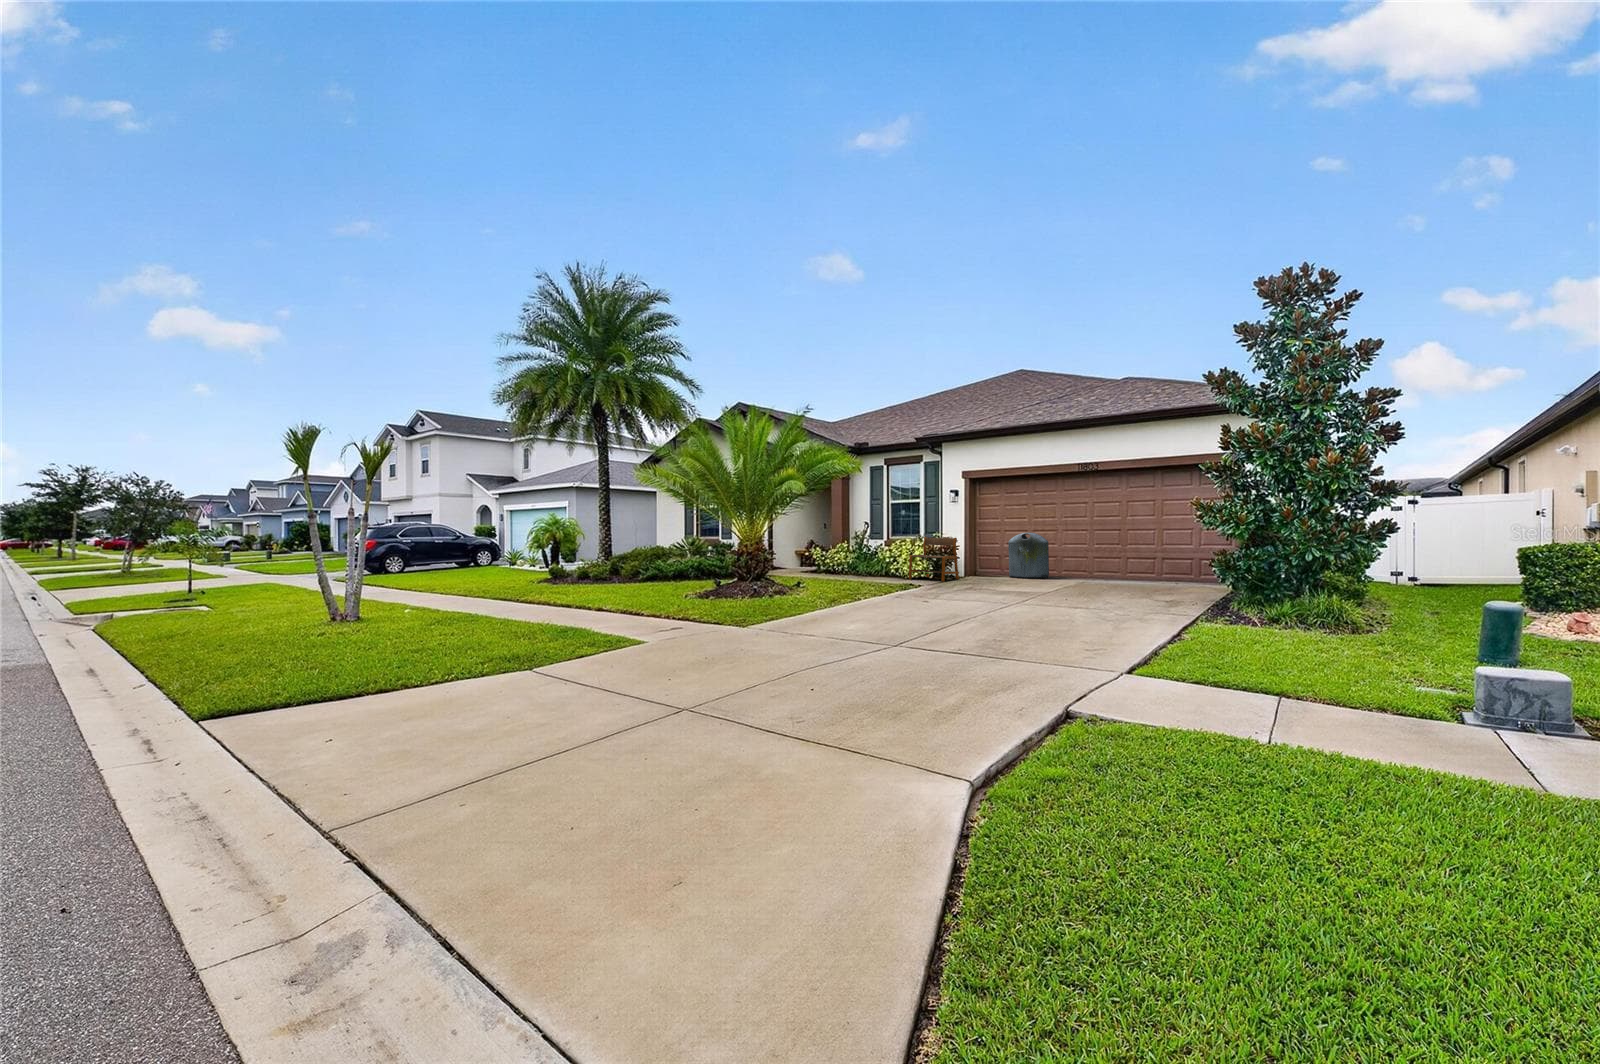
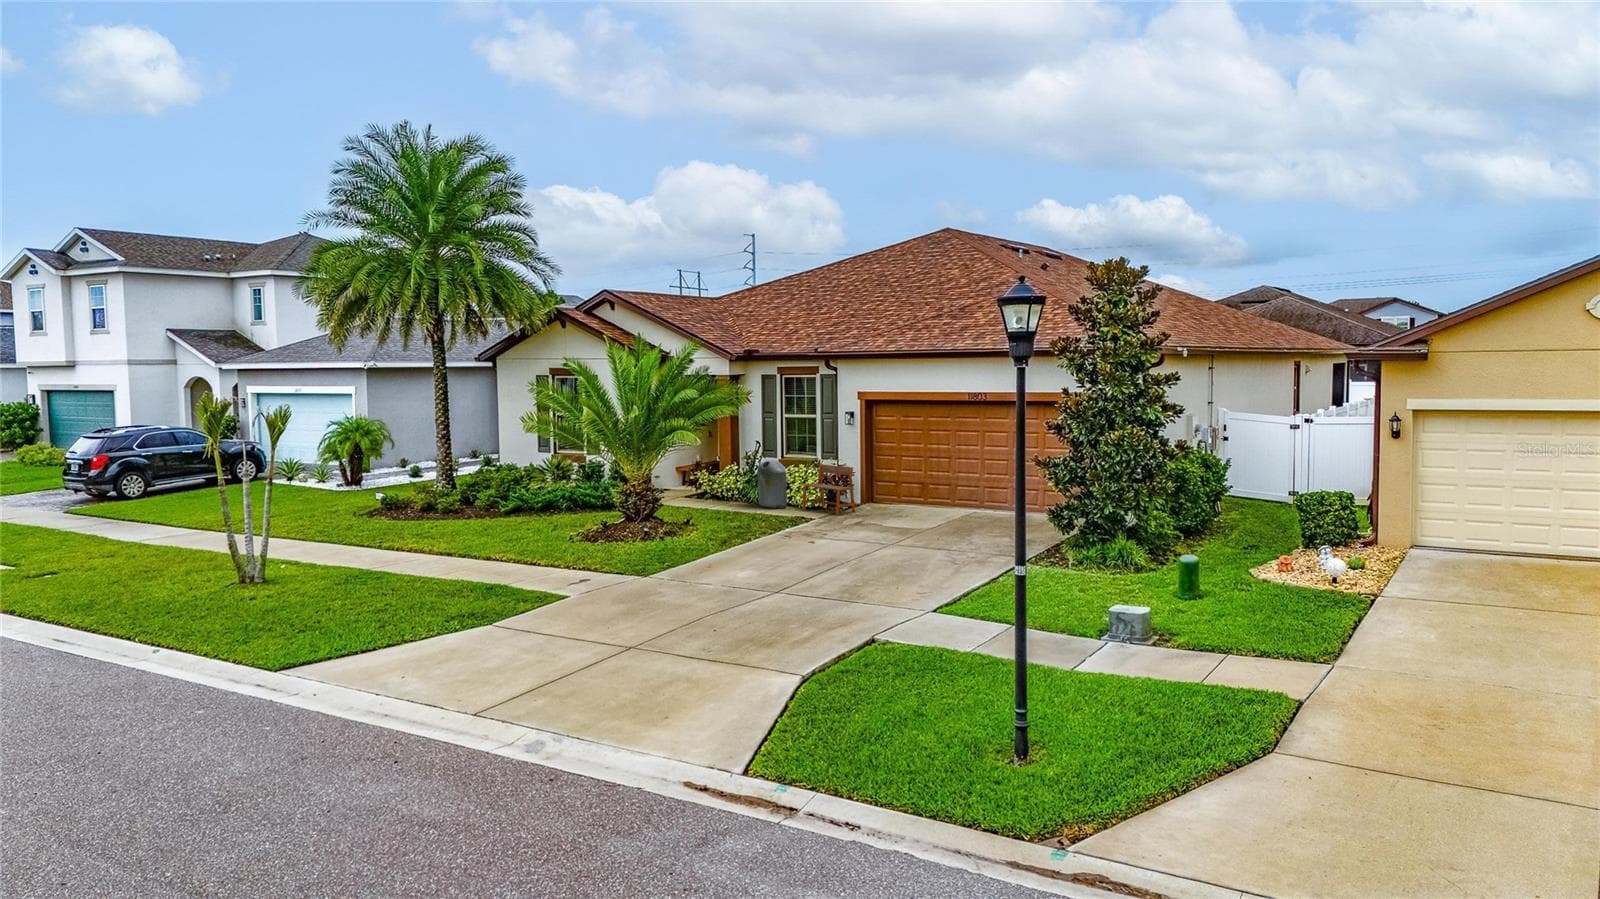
trash can: present [1008,533,1049,579] -> present [758,460,787,509]

